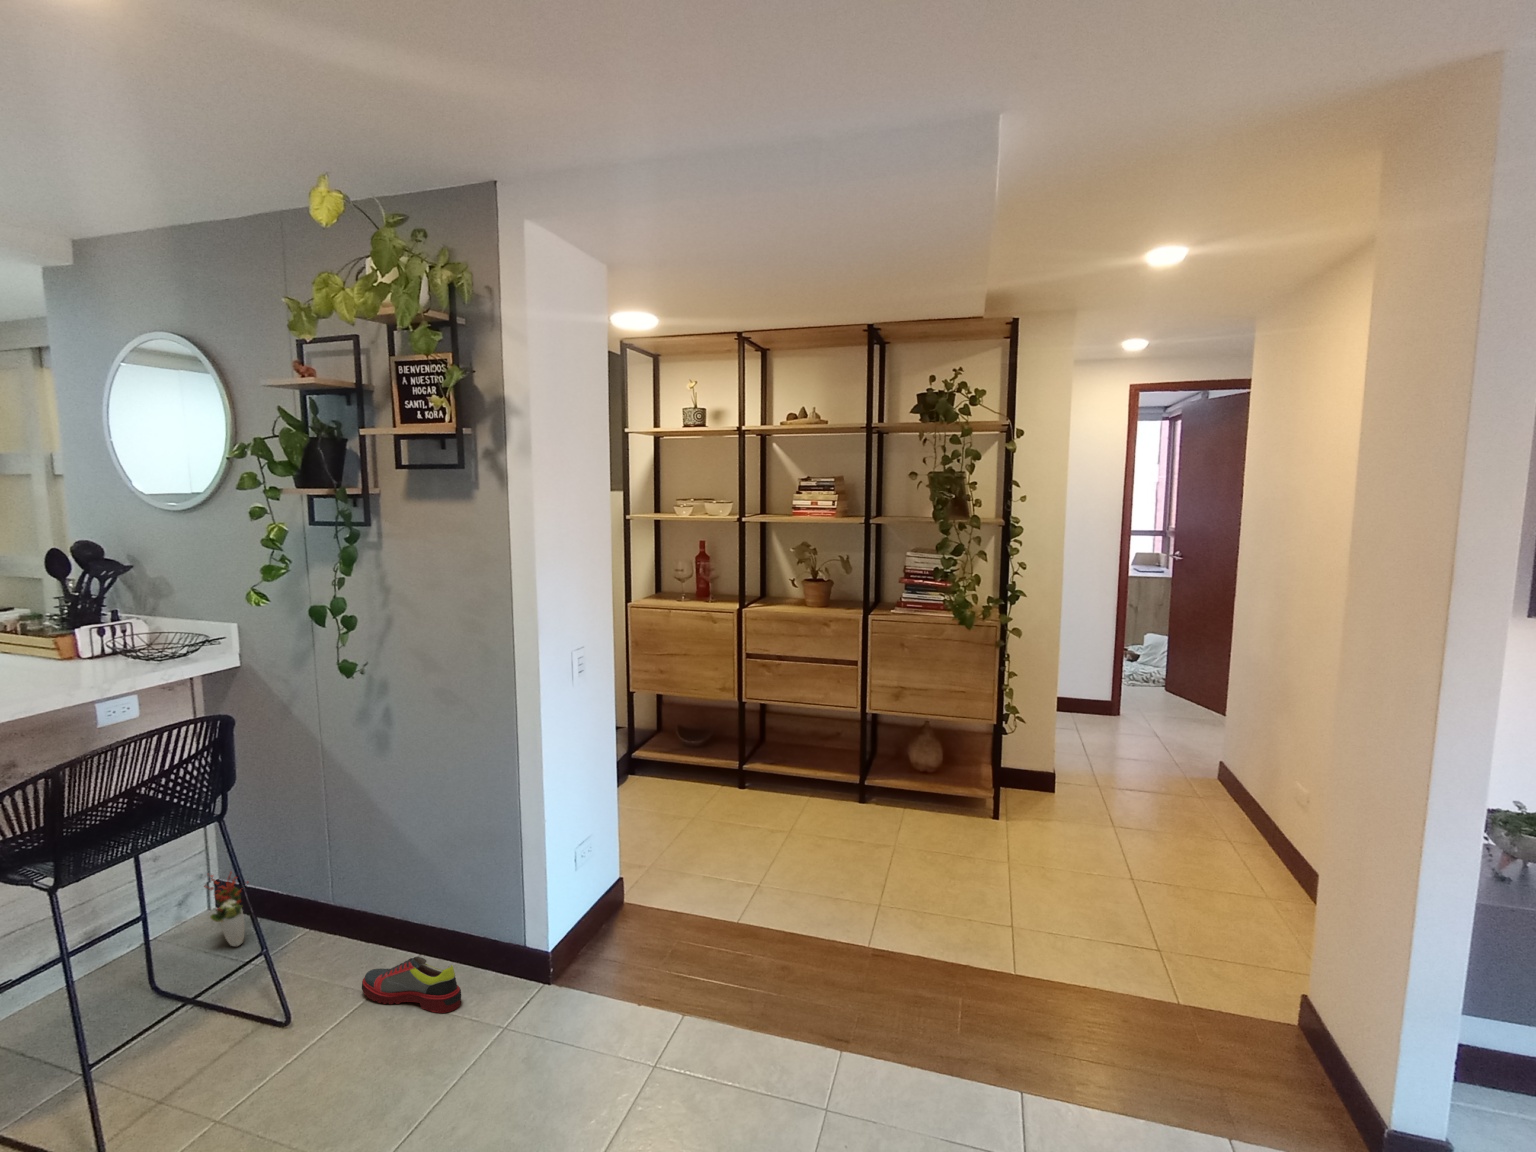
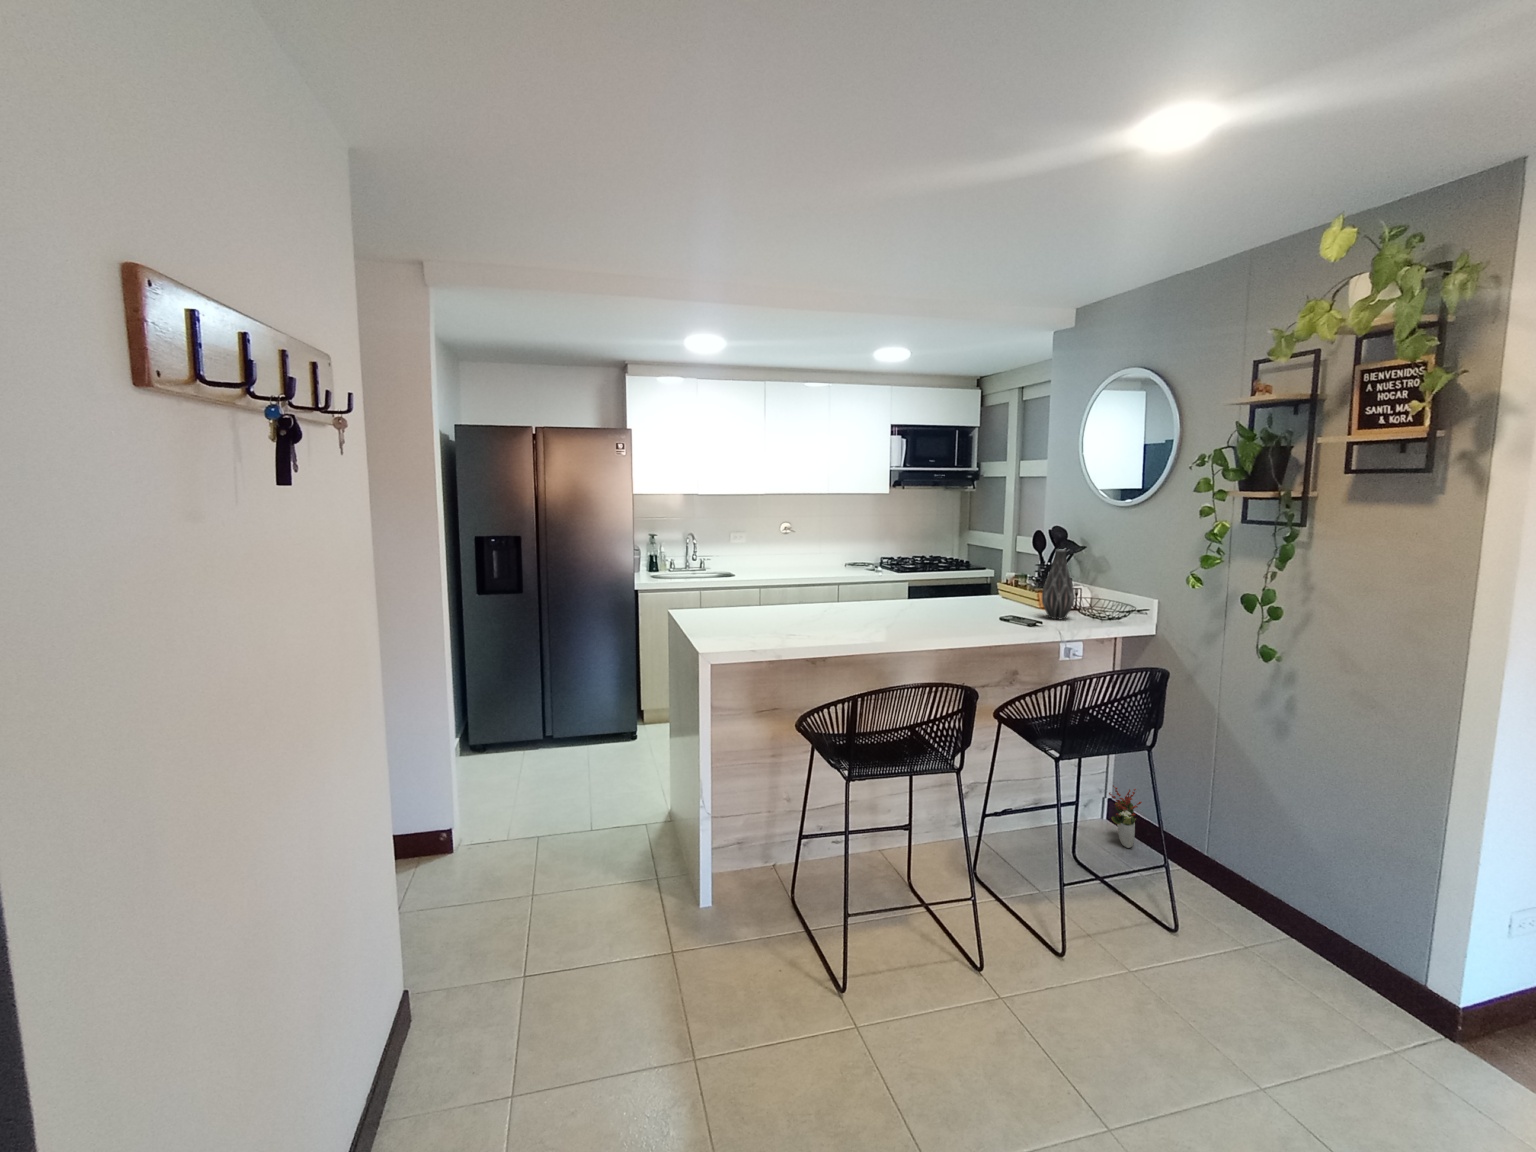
vase: none [55,570,111,671] -> present [1042,549,1075,619]
shoe: present [362,957,461,1013] -> none [1242,921,1353,1001]

